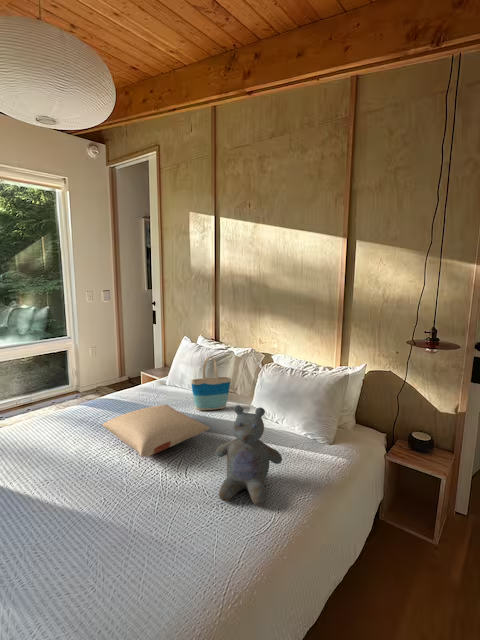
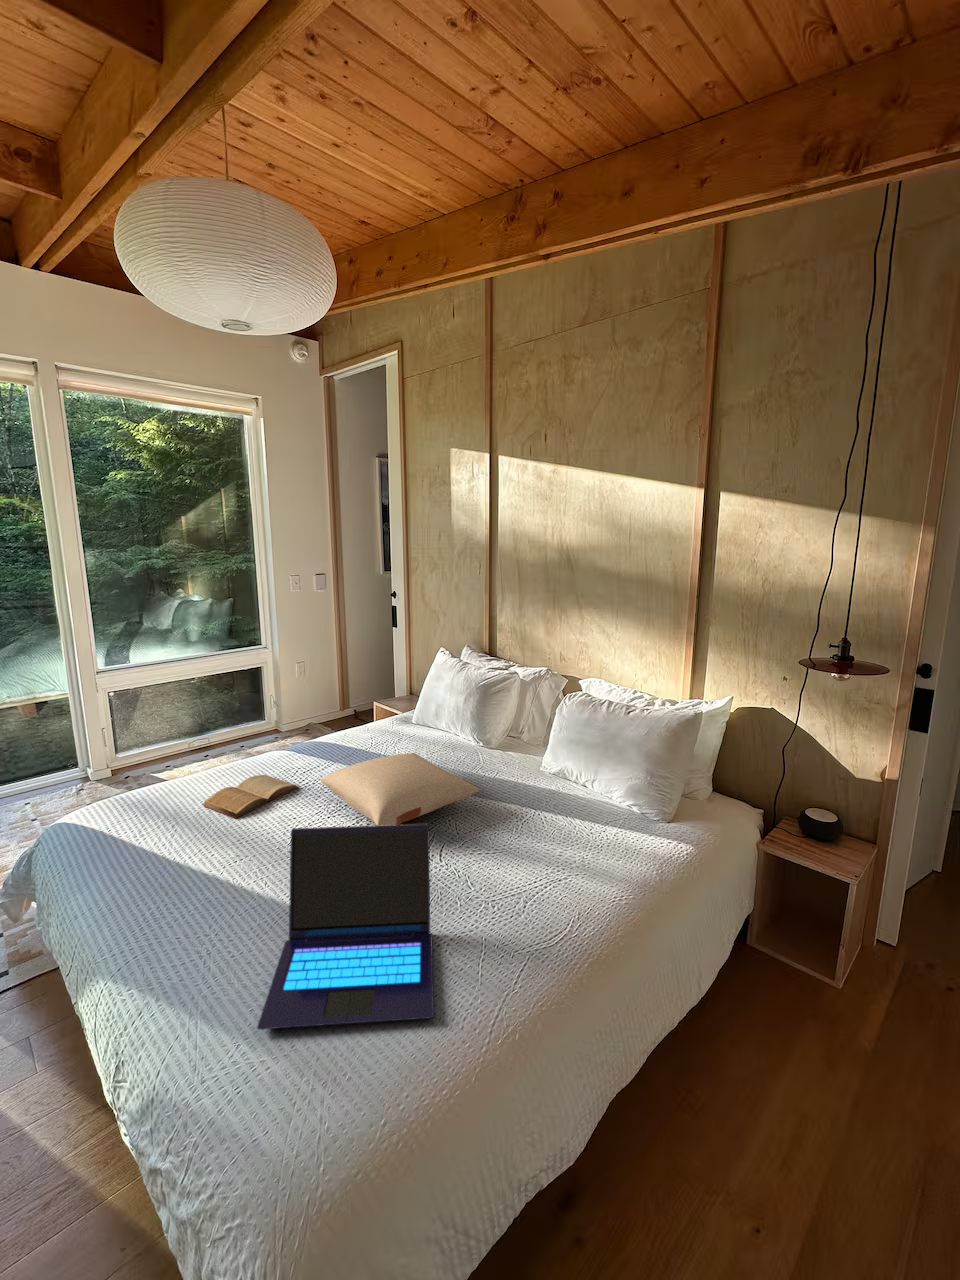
tote bag: present [191,356,231,410] -> none [452,680,514,763]
stuffed bear: present [216,405,282,506] -> none [488,756,589,906]
book: none [20,422,88,453] -> present [202,775,299,818]
laptop: none [47,454,178,615] -> present [257,824,434,1029]

